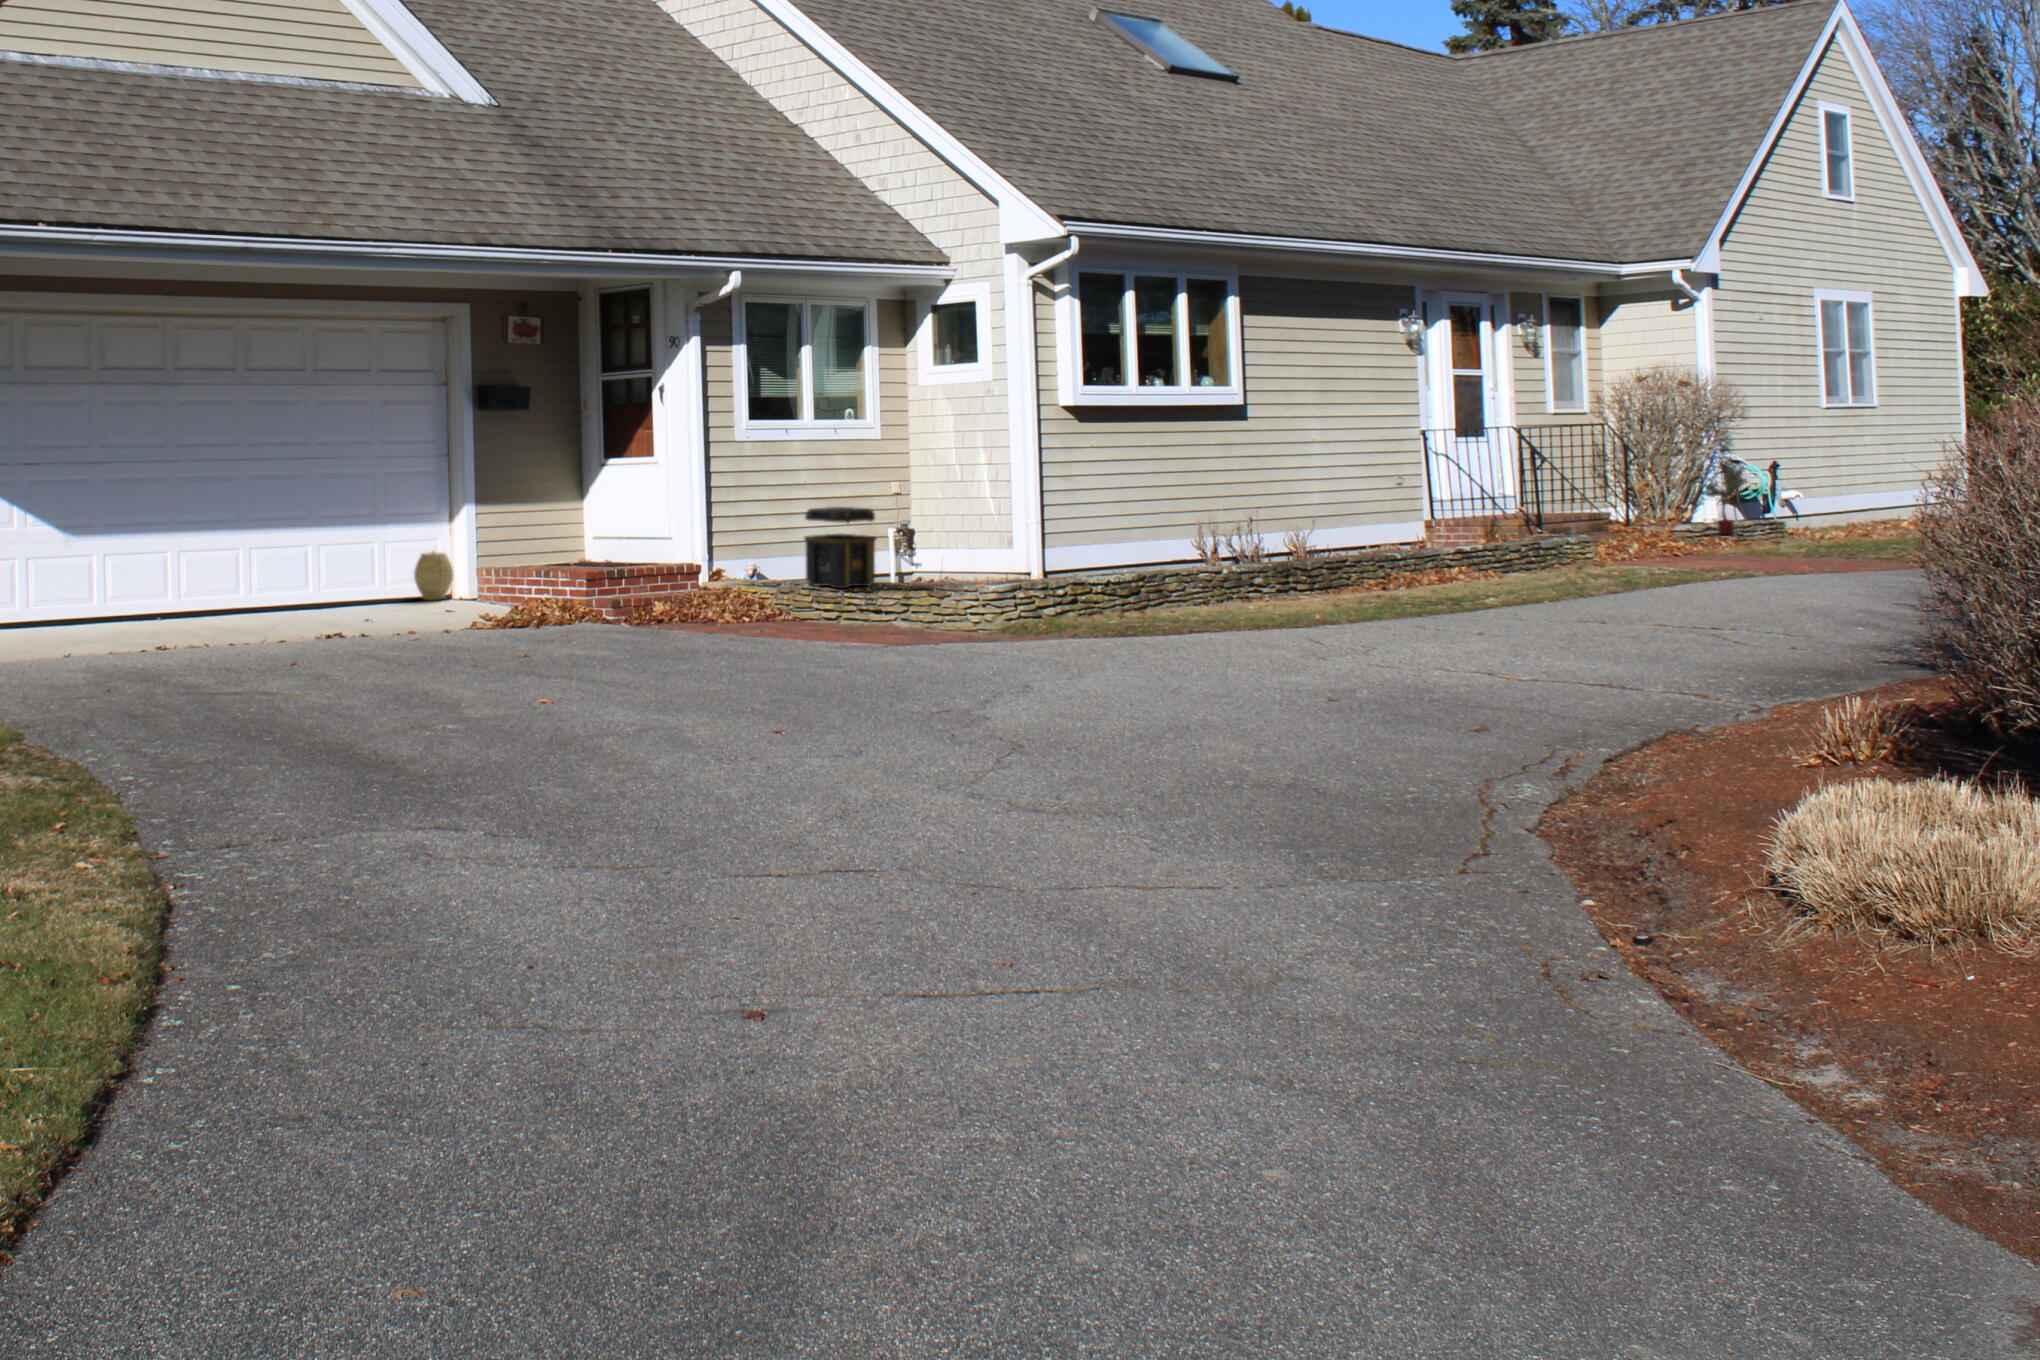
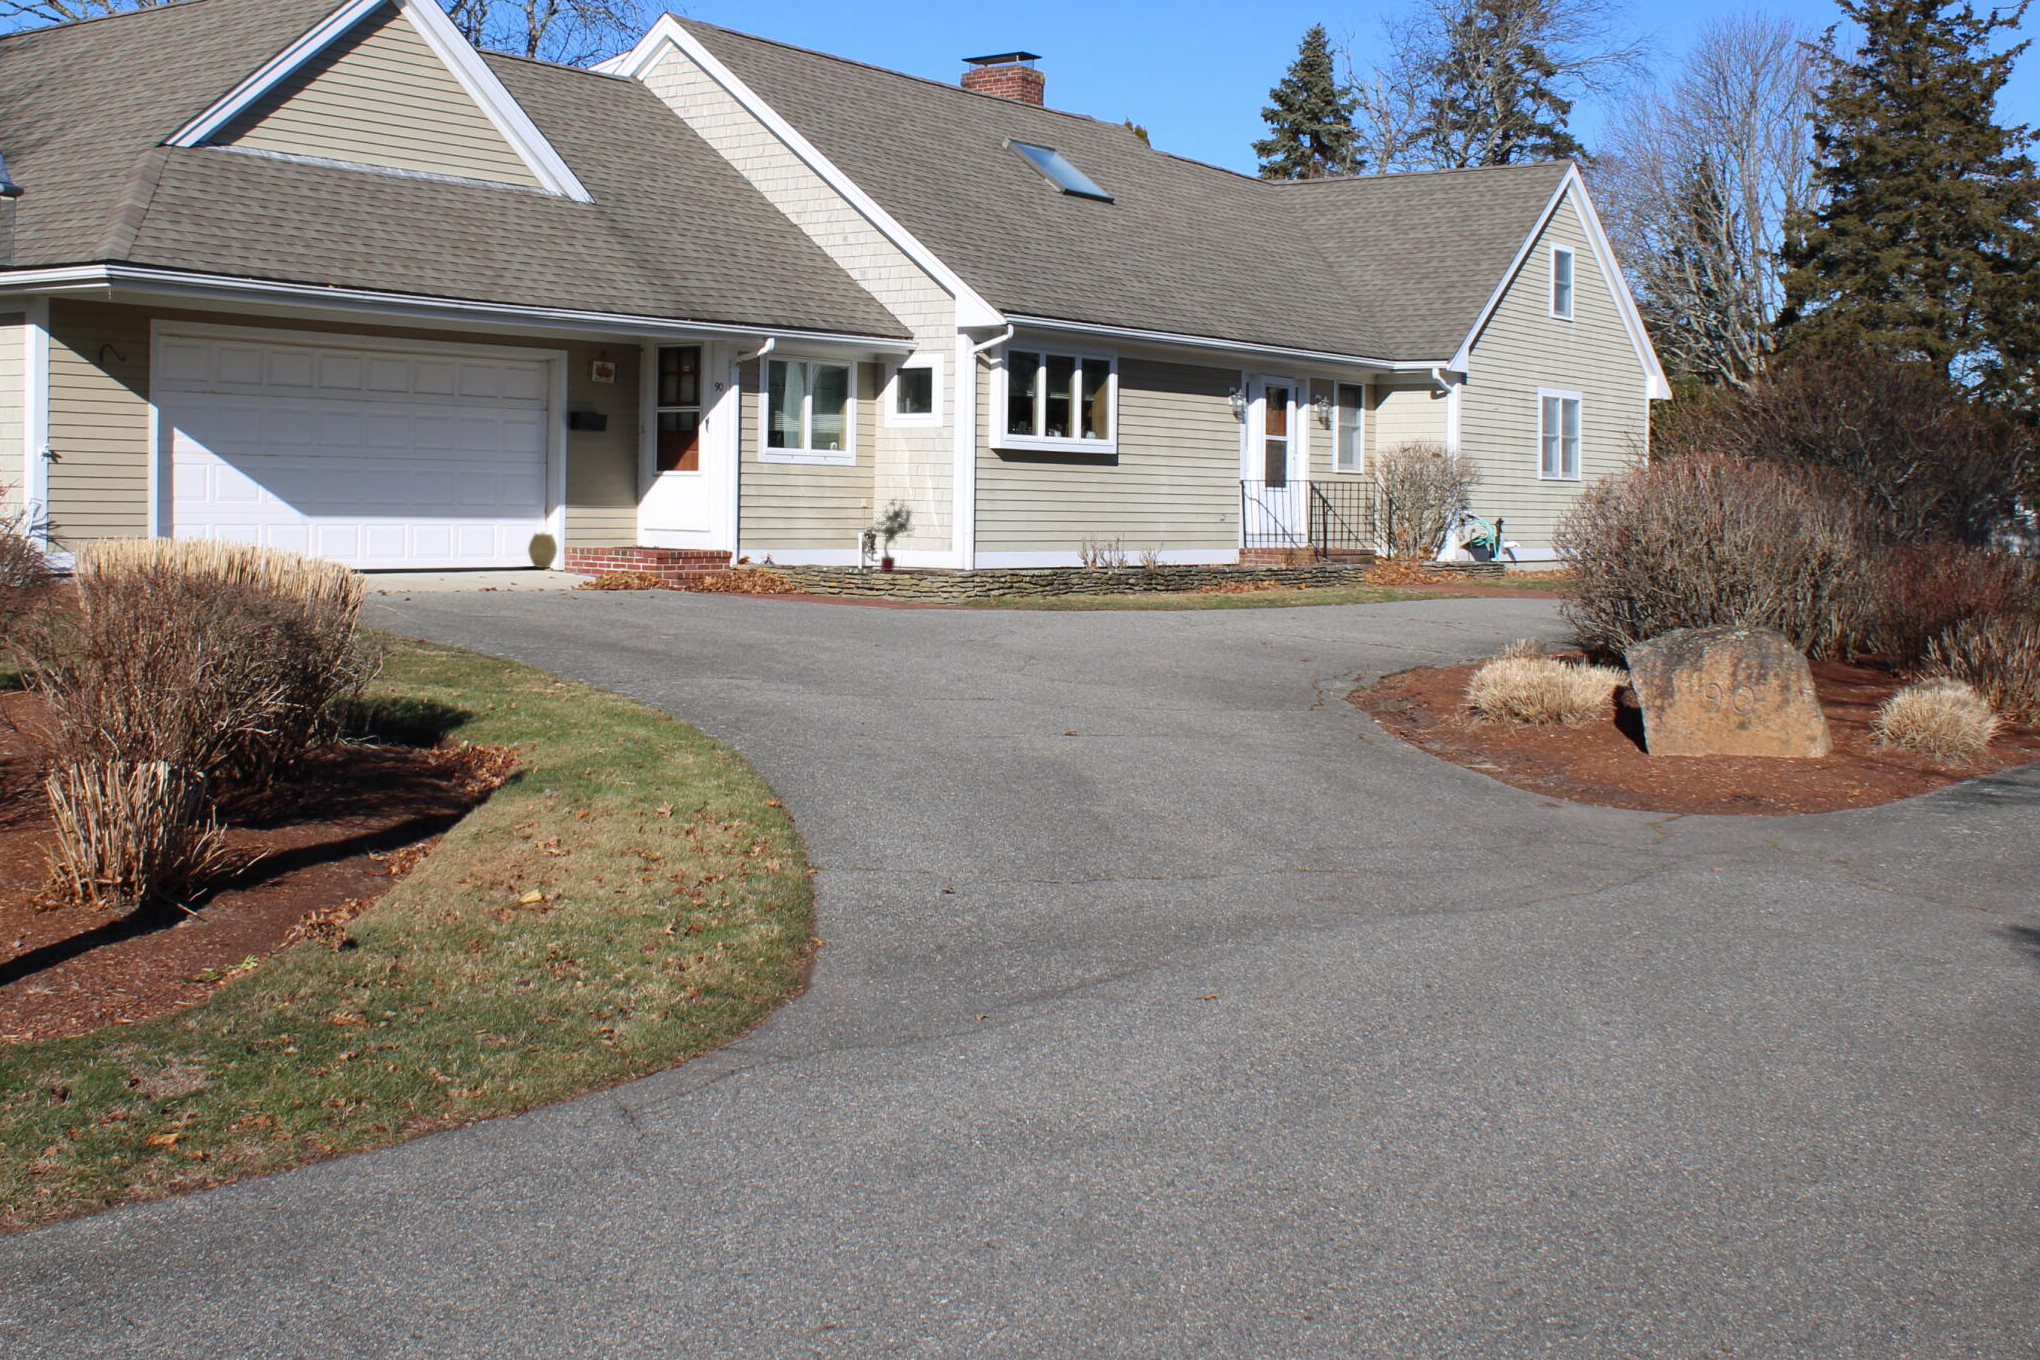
potted tree: present [1702,457,1747,535] -> present [871,500,915,571]
toolbox: present [804,507,876,588] -> none [804,515,857,573]

